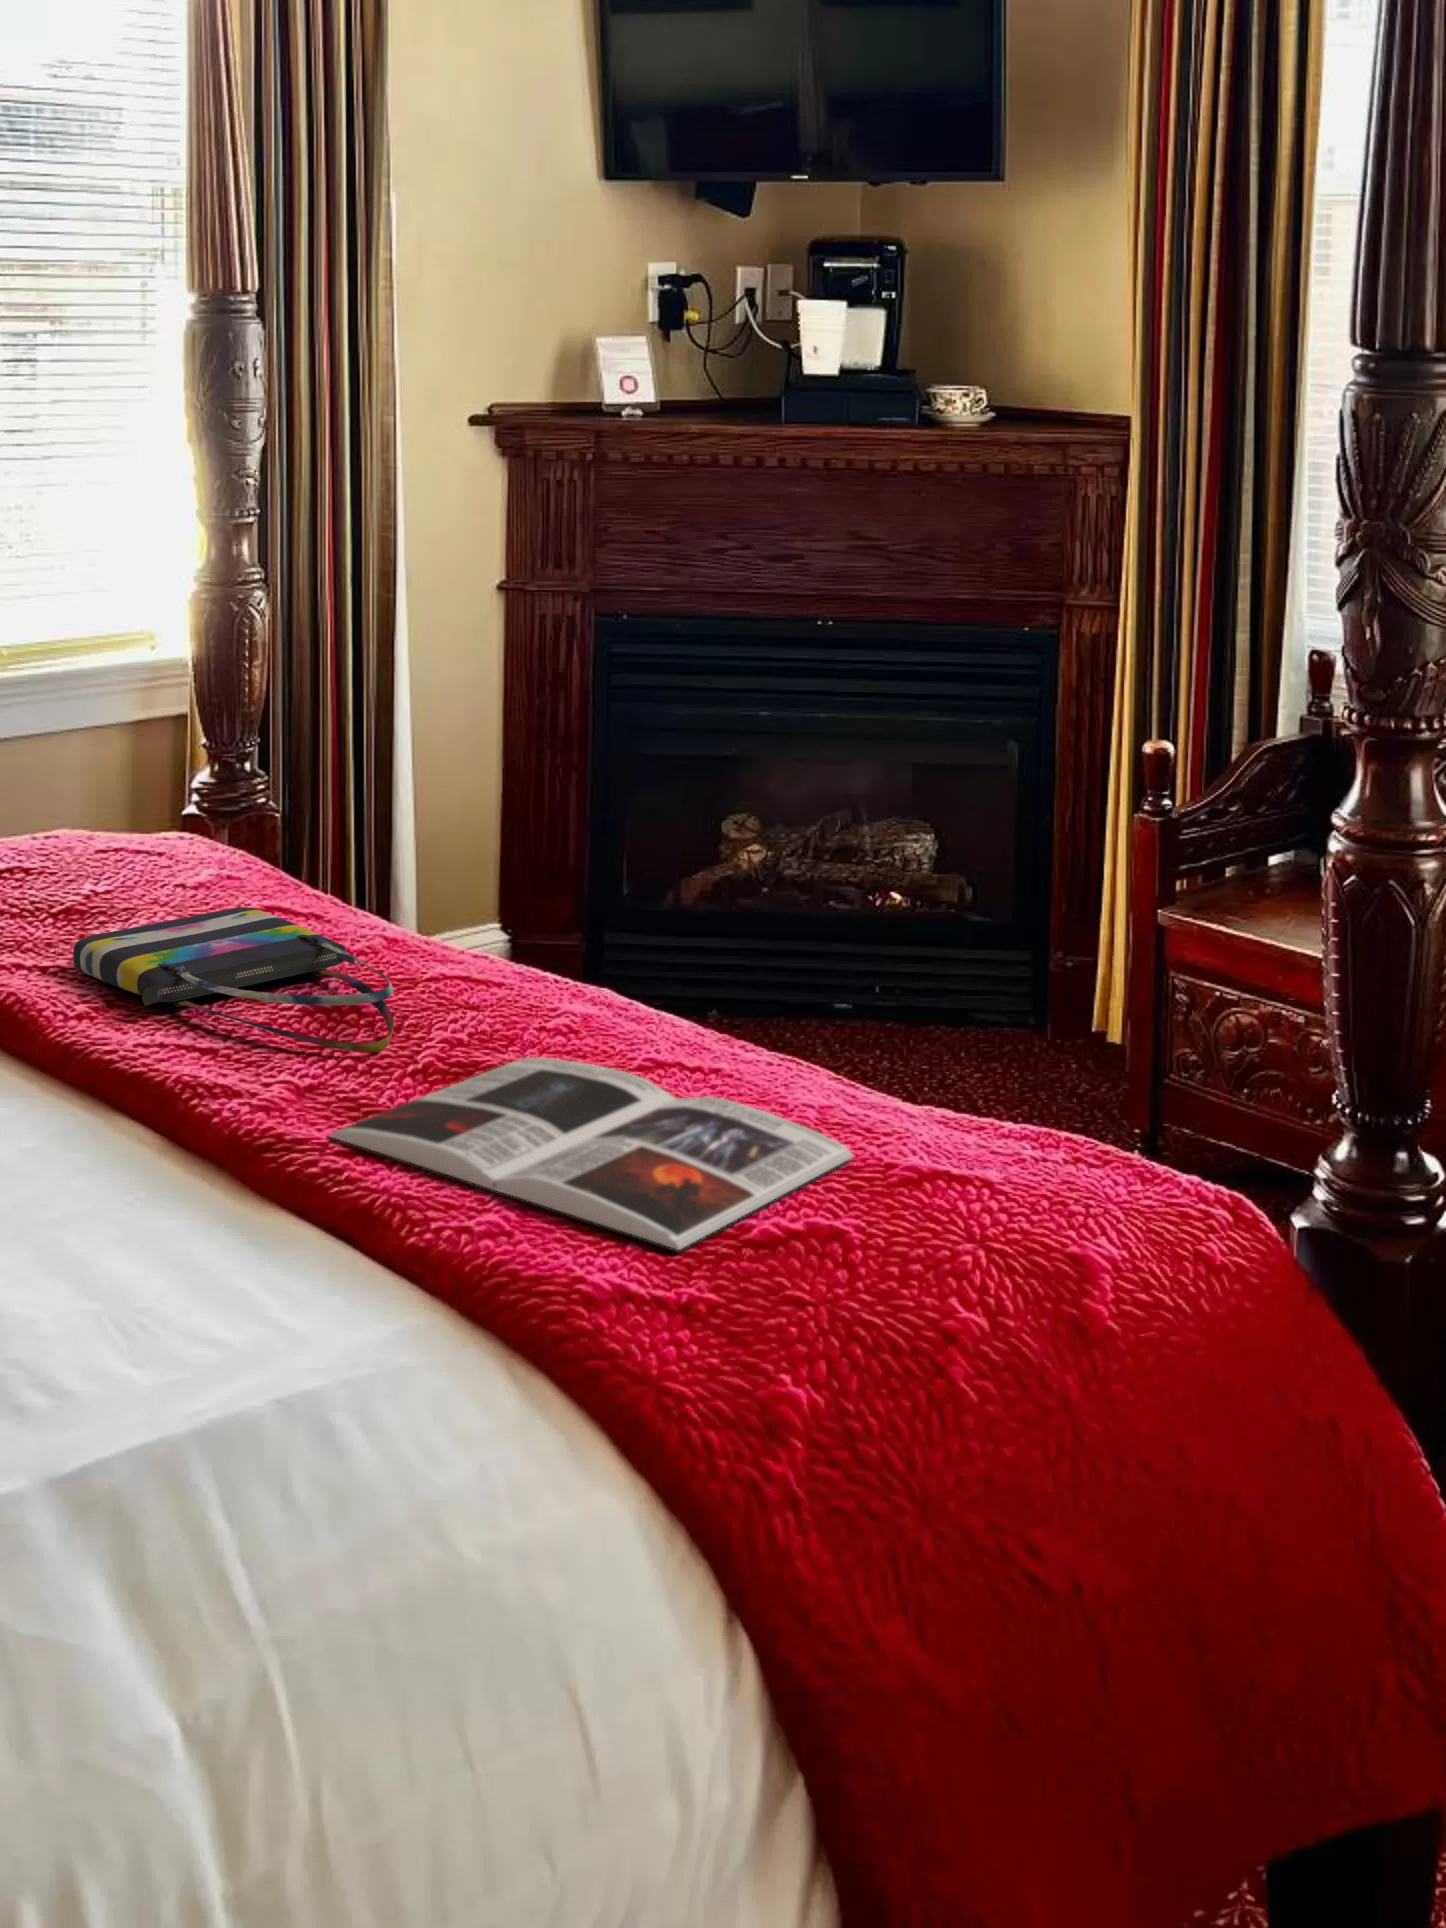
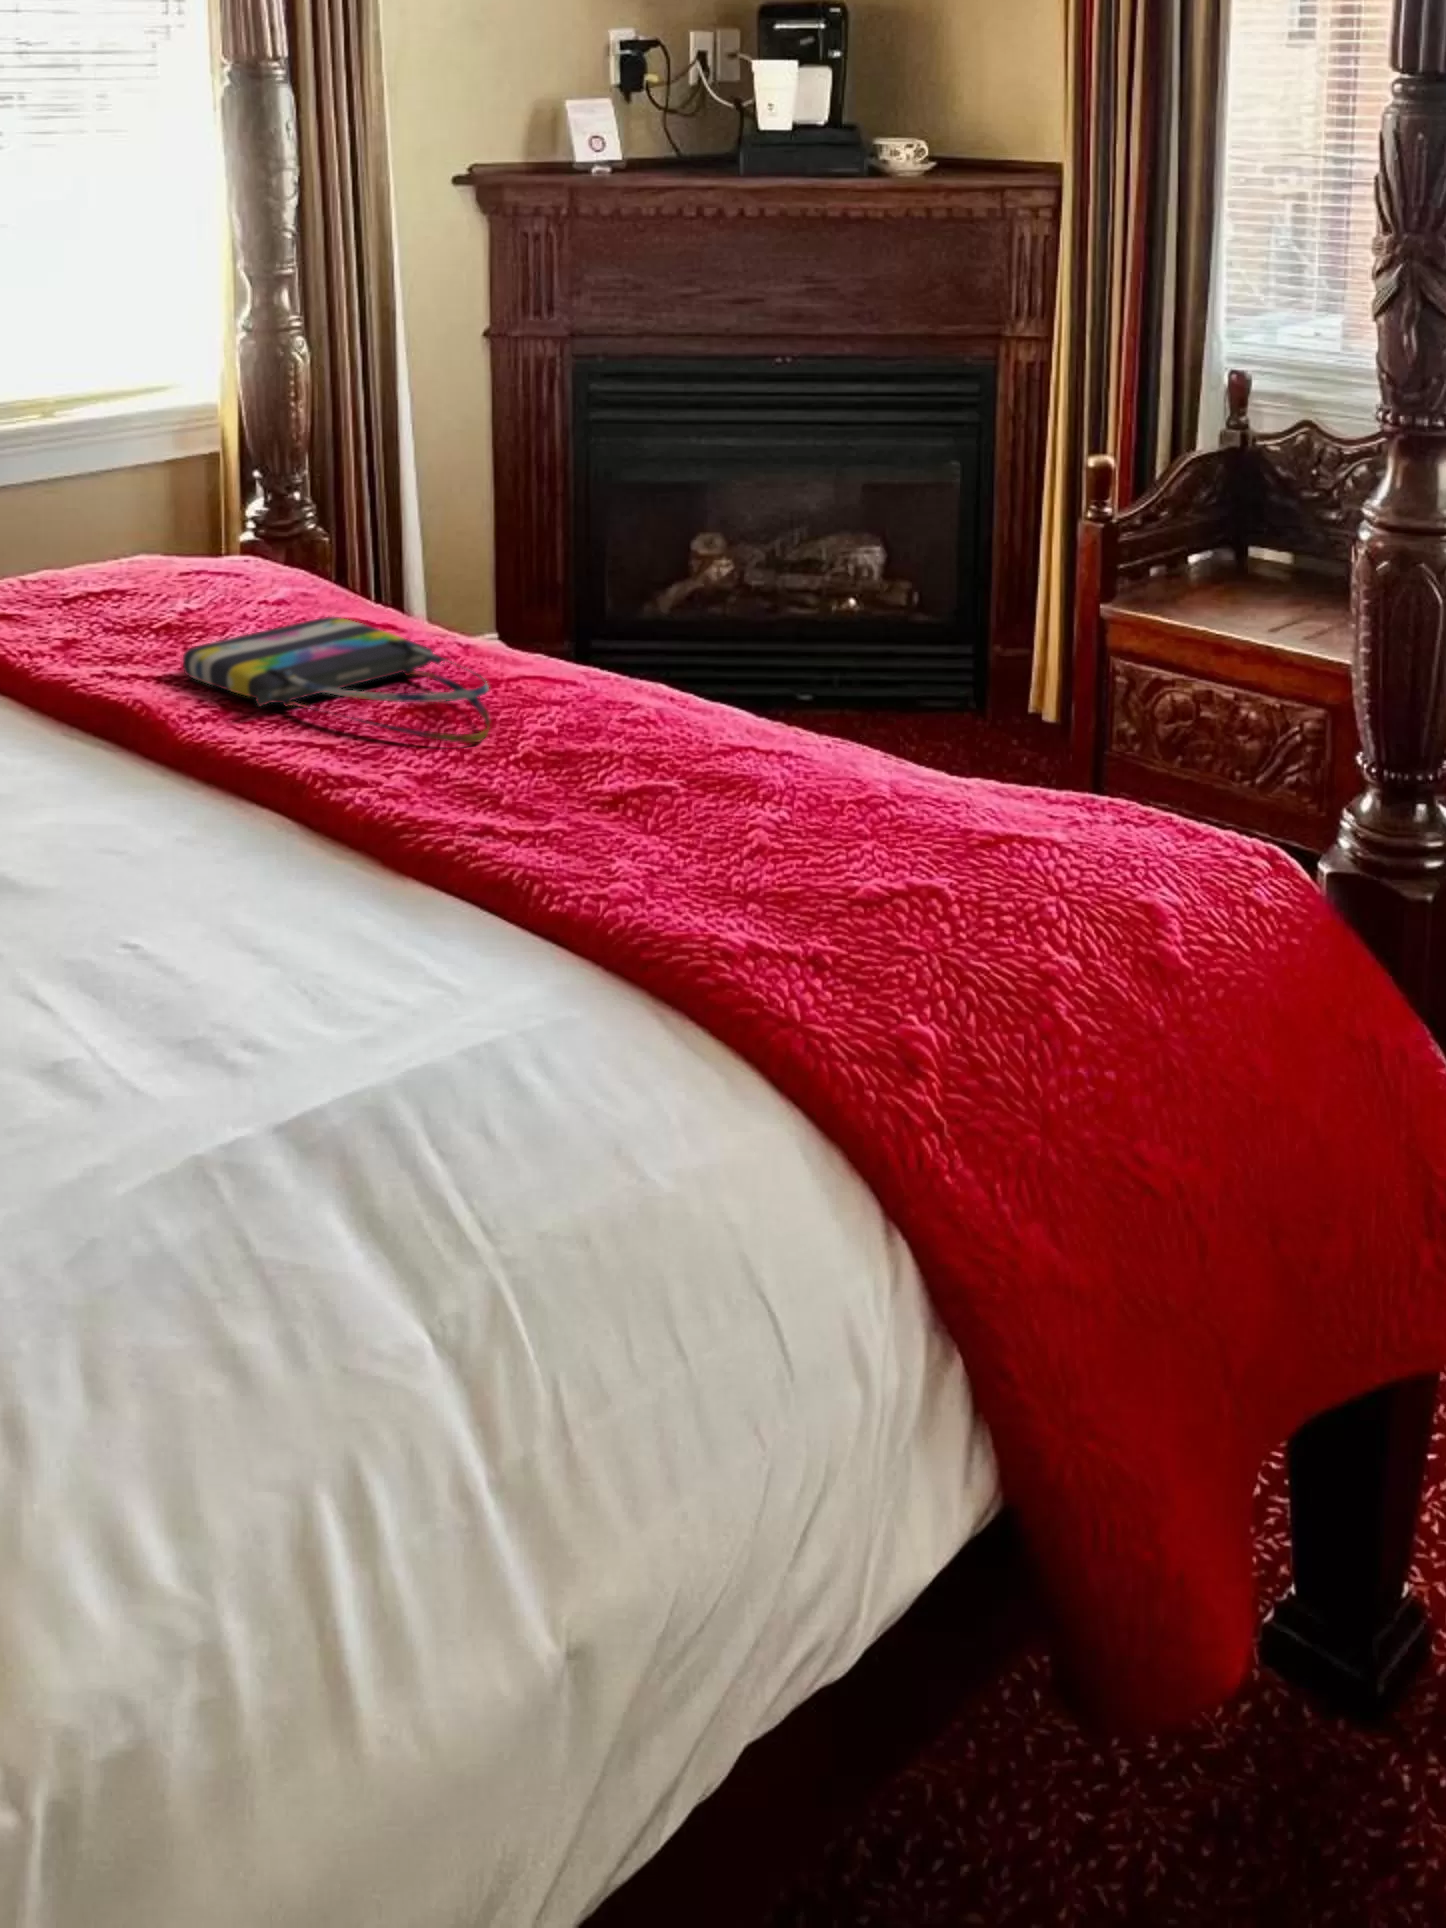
magazine: present [331,1057,853,1250] -> none [452,743,935,912]

